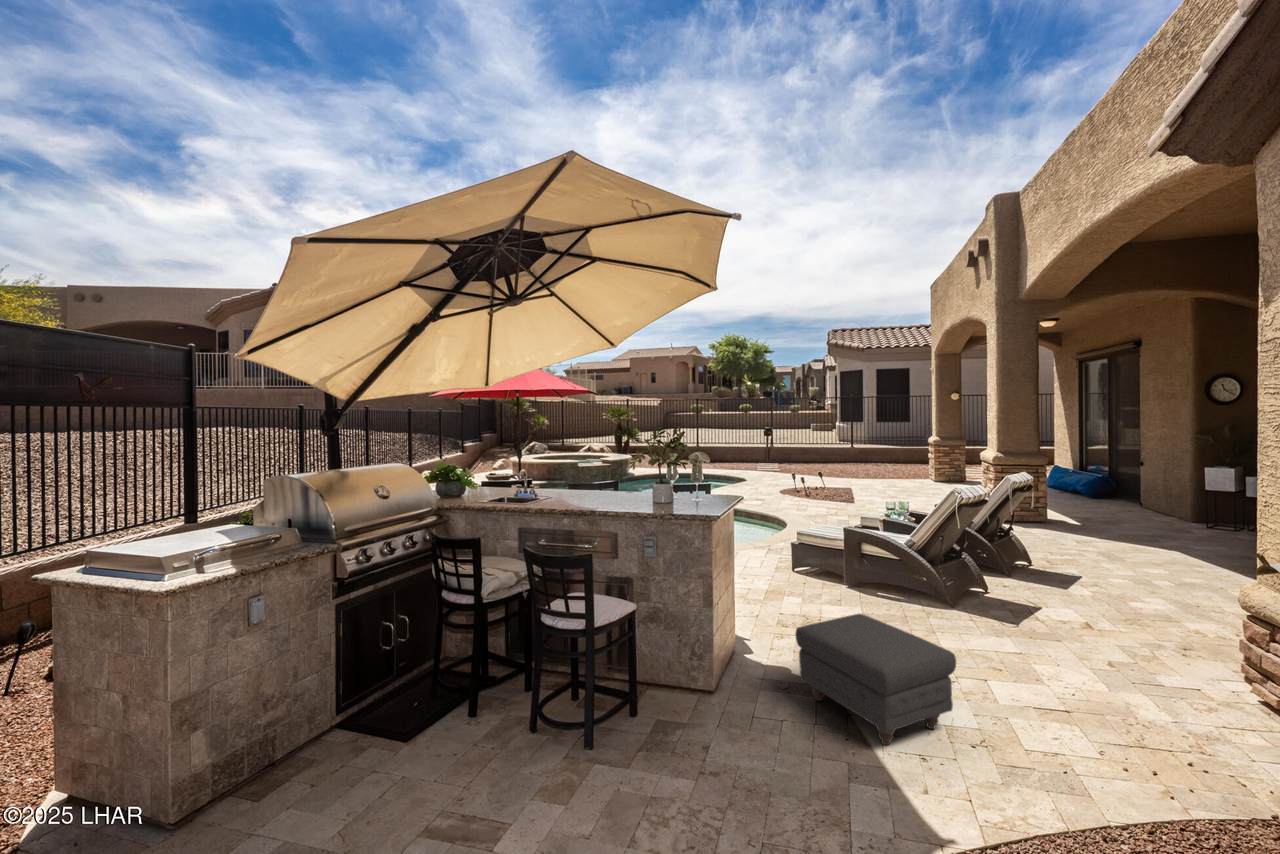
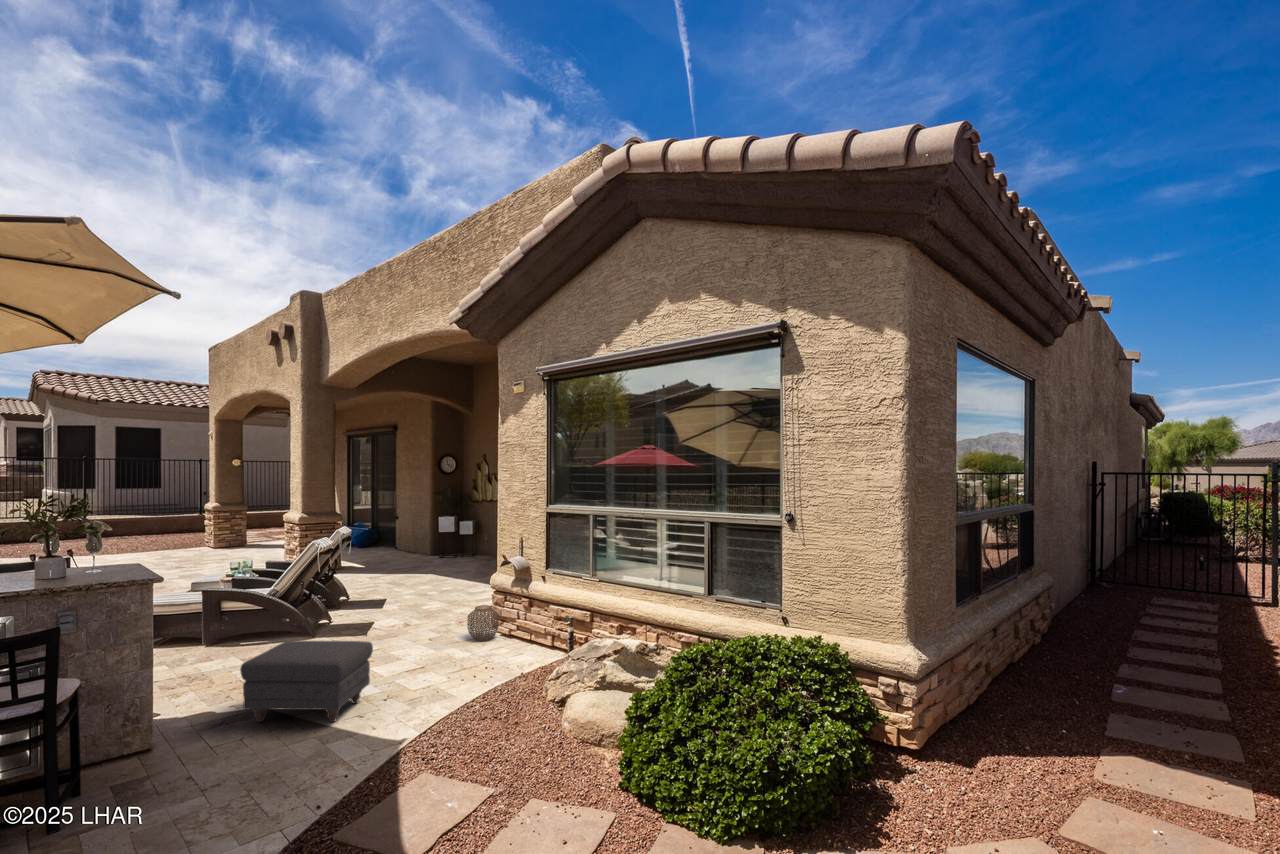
woven basket: none [1180,641,1255,709] -> present [467,605,499,641]

